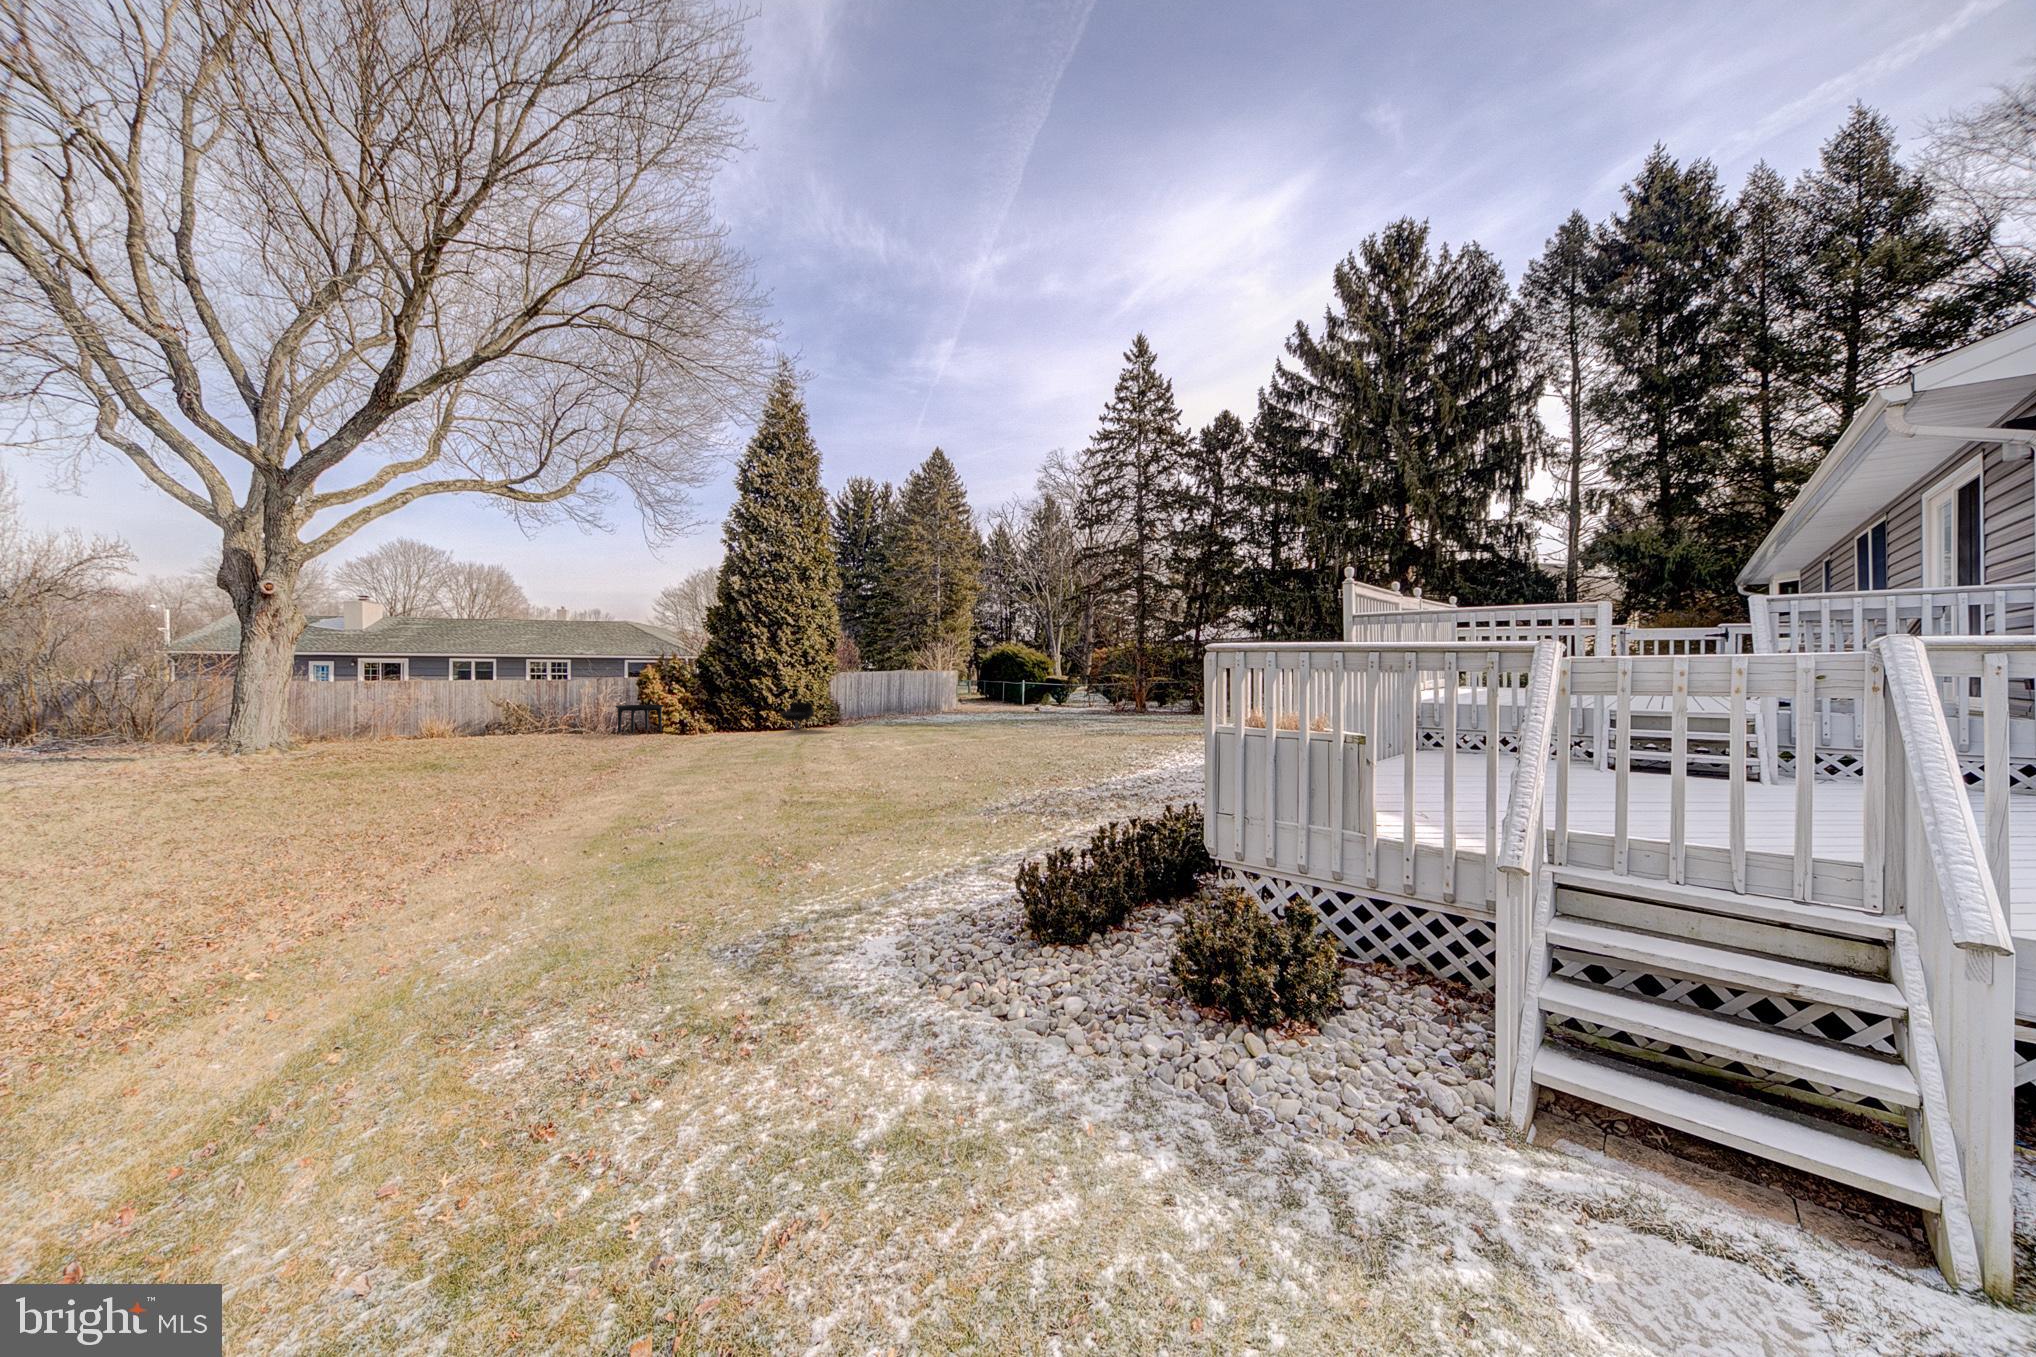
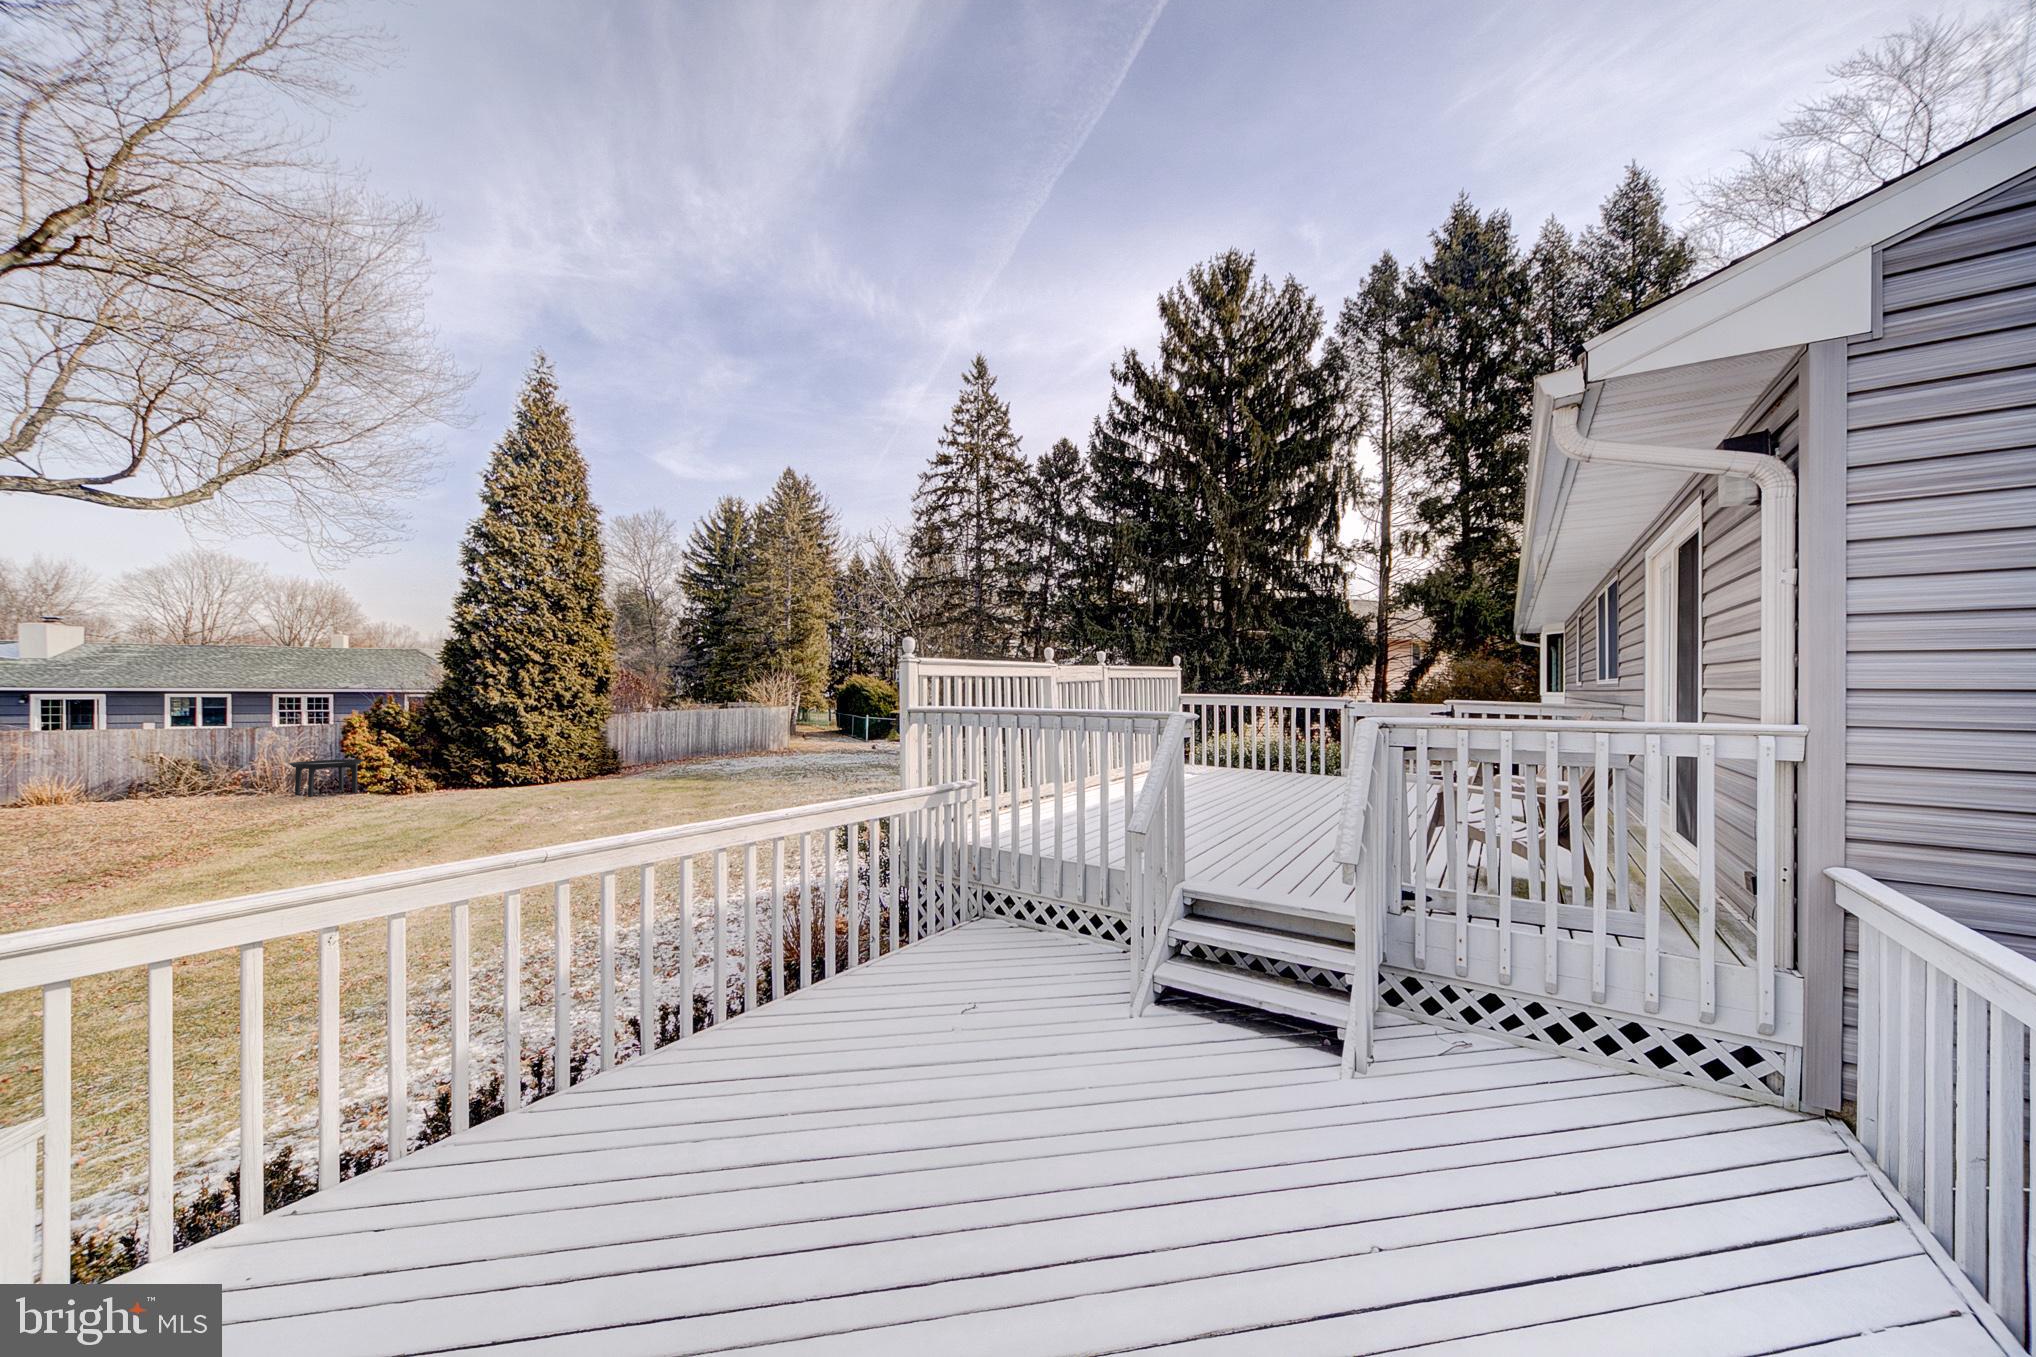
lounge chair: present [779,702,814,728] -> none [517,752,568,787]

